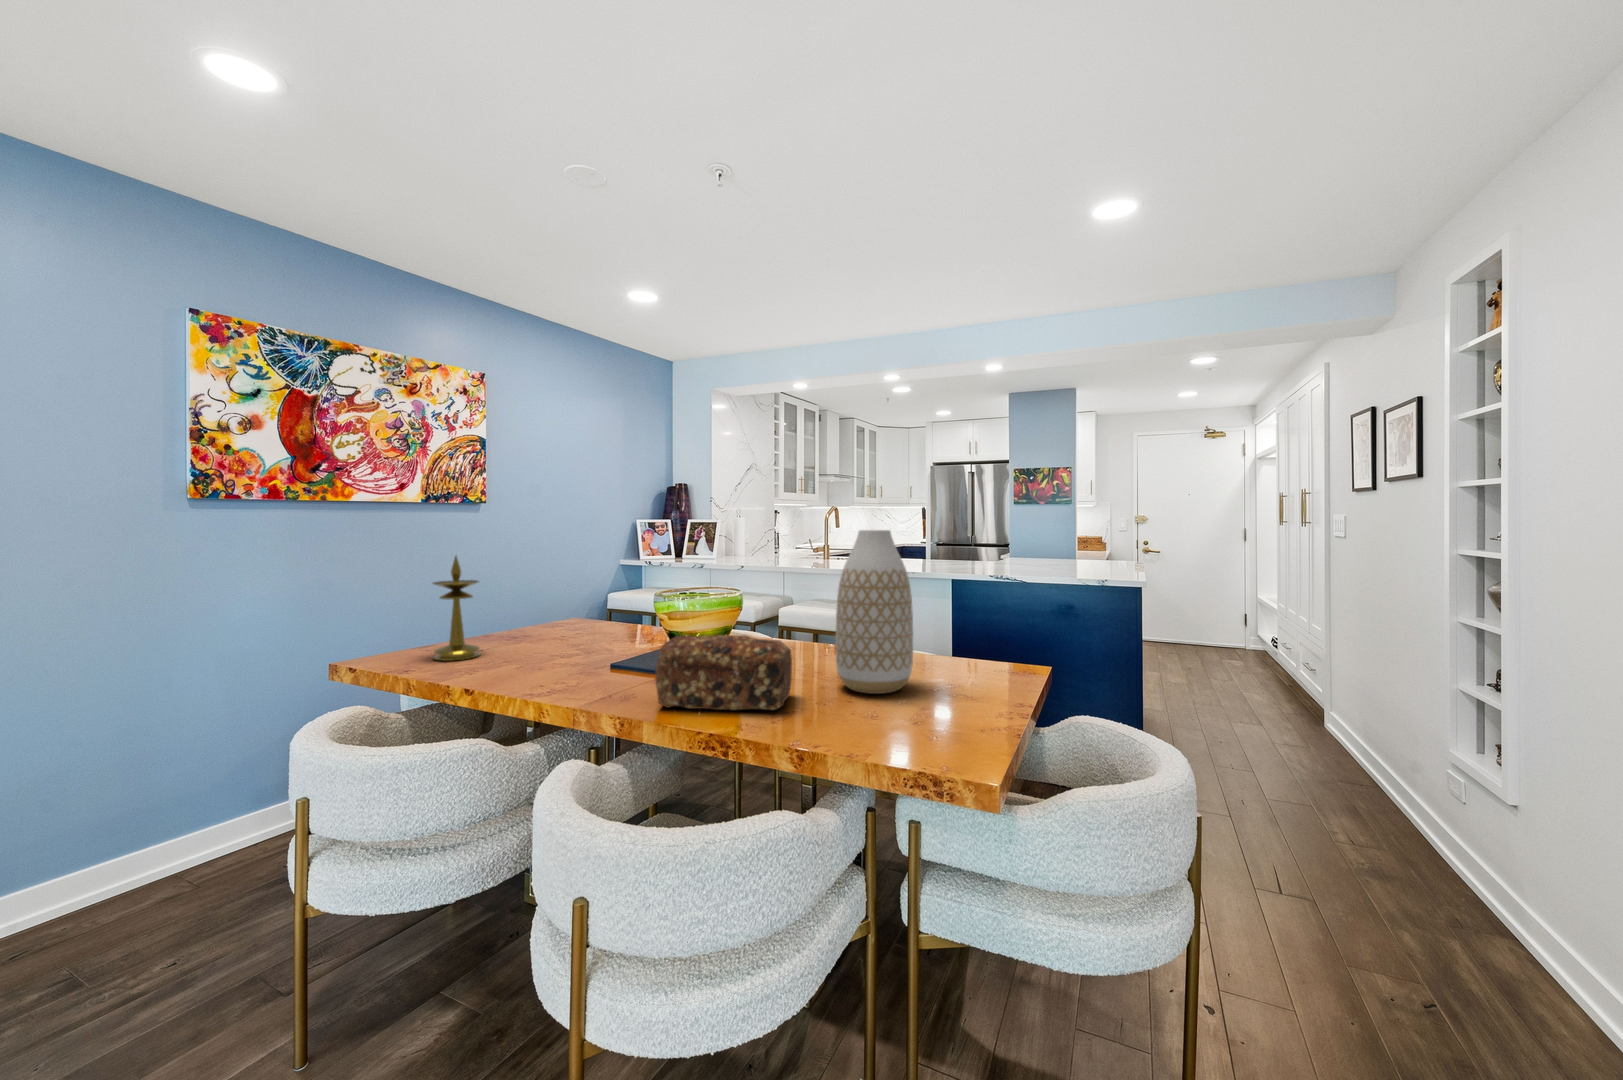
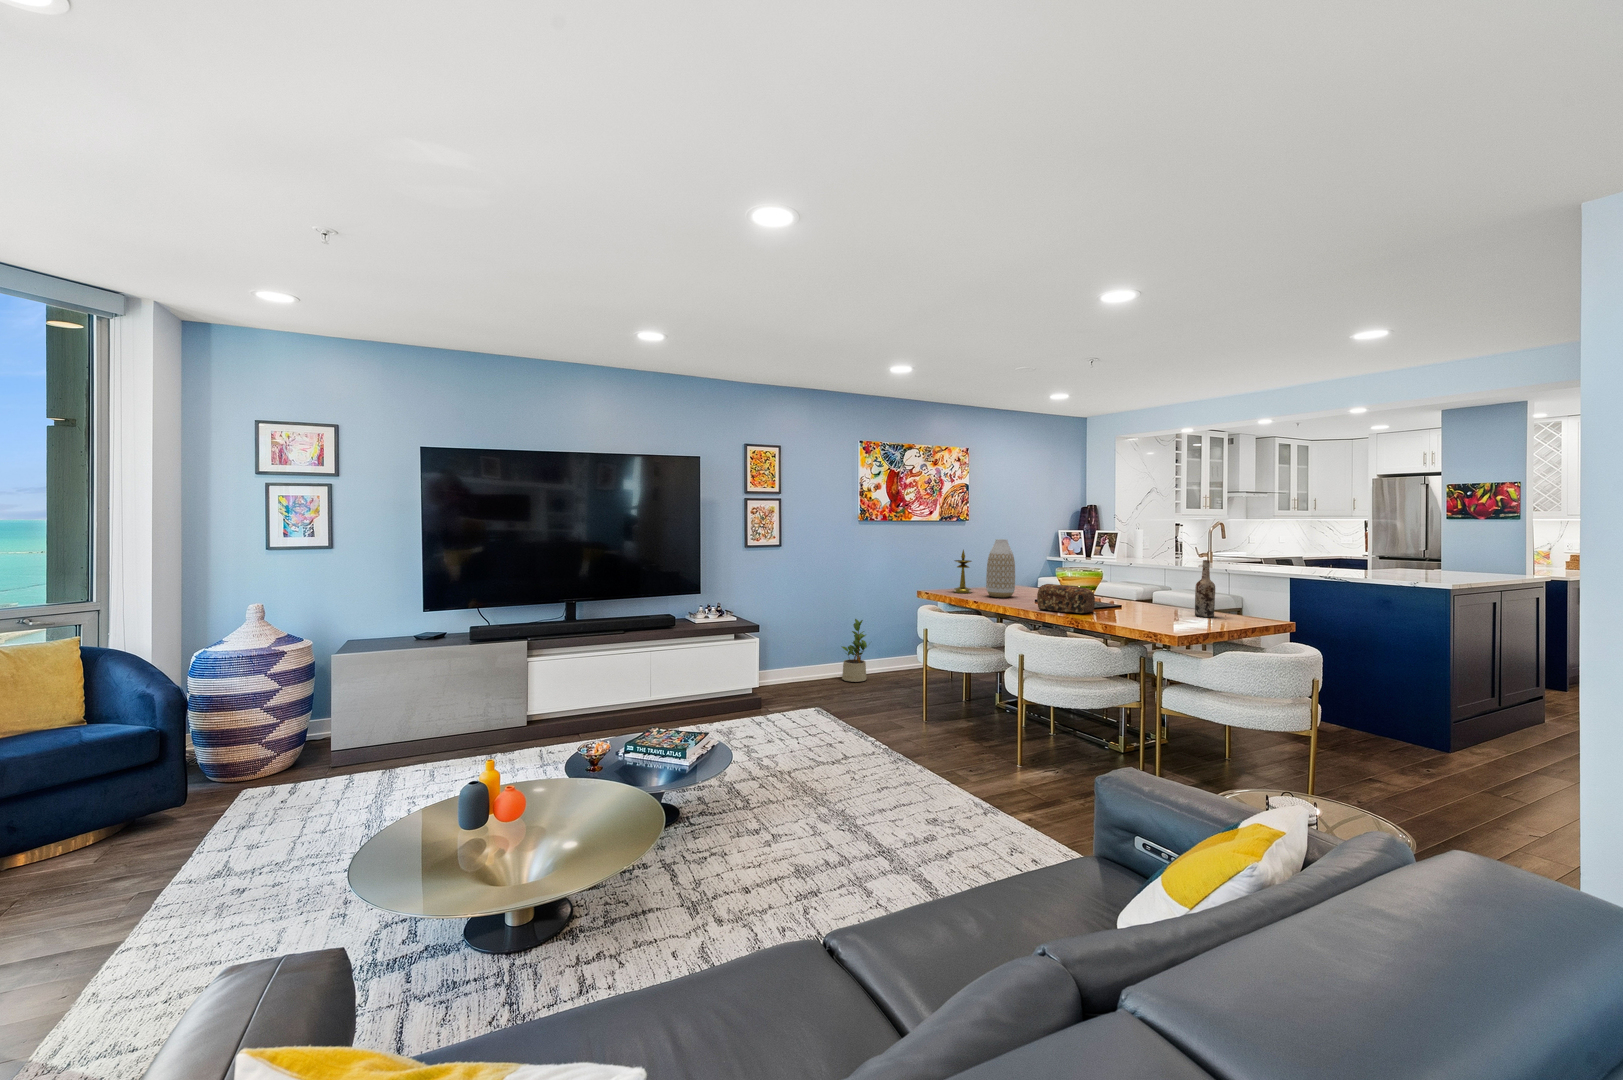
vase: present [836,530,913,694] -> present [986,539,1015,598]
wine bottle: none [975,557,1012,677] -> present [1195,560,1215,617]
potted plant: none [131,739,230,906] -> present [842,619,867,682]

